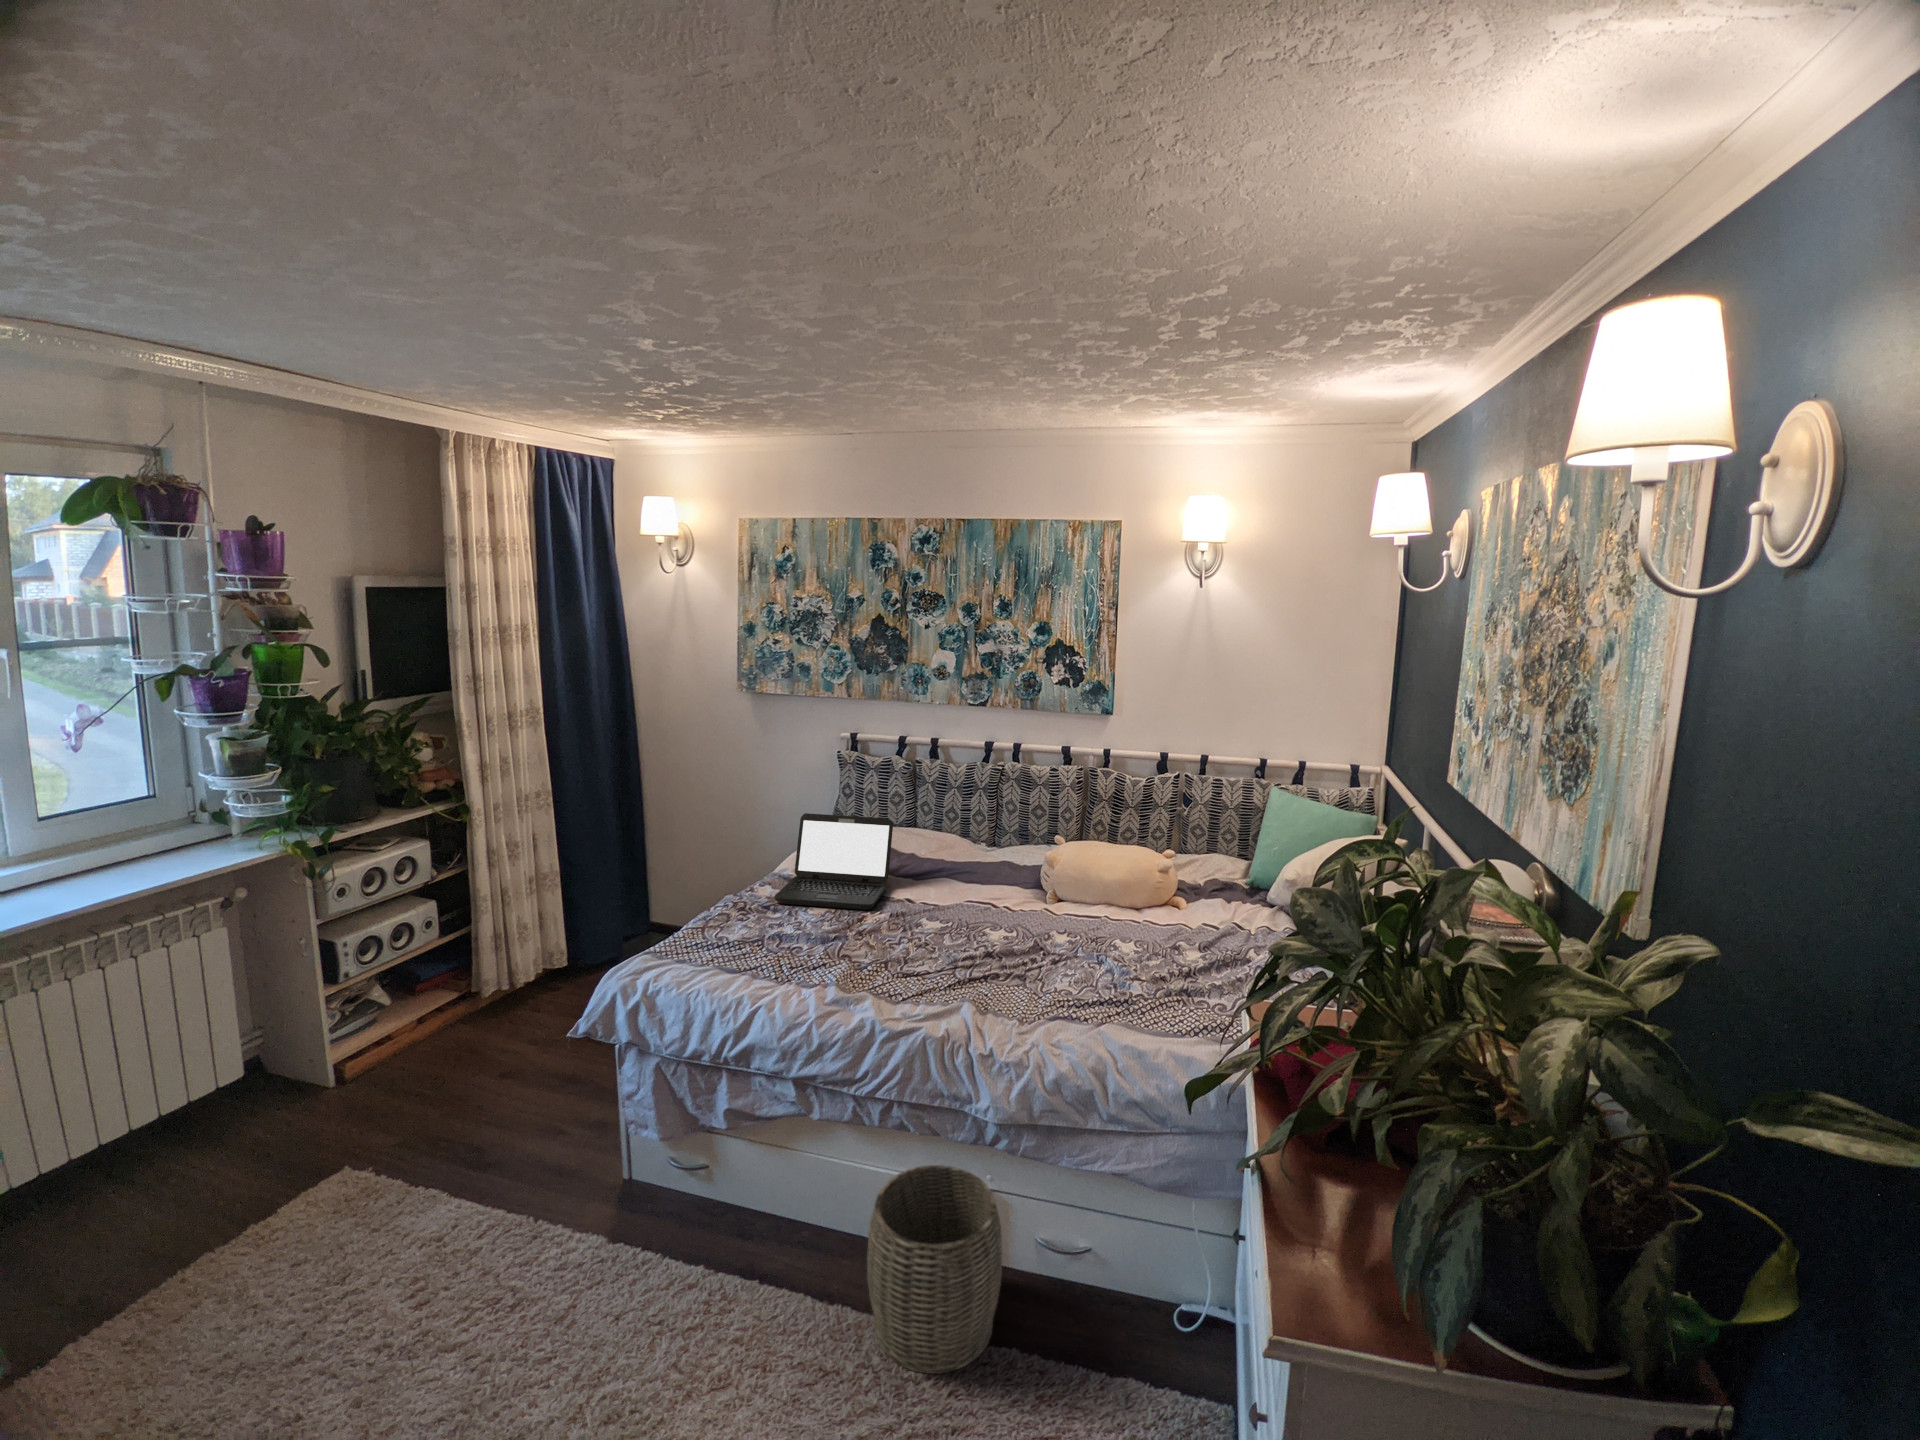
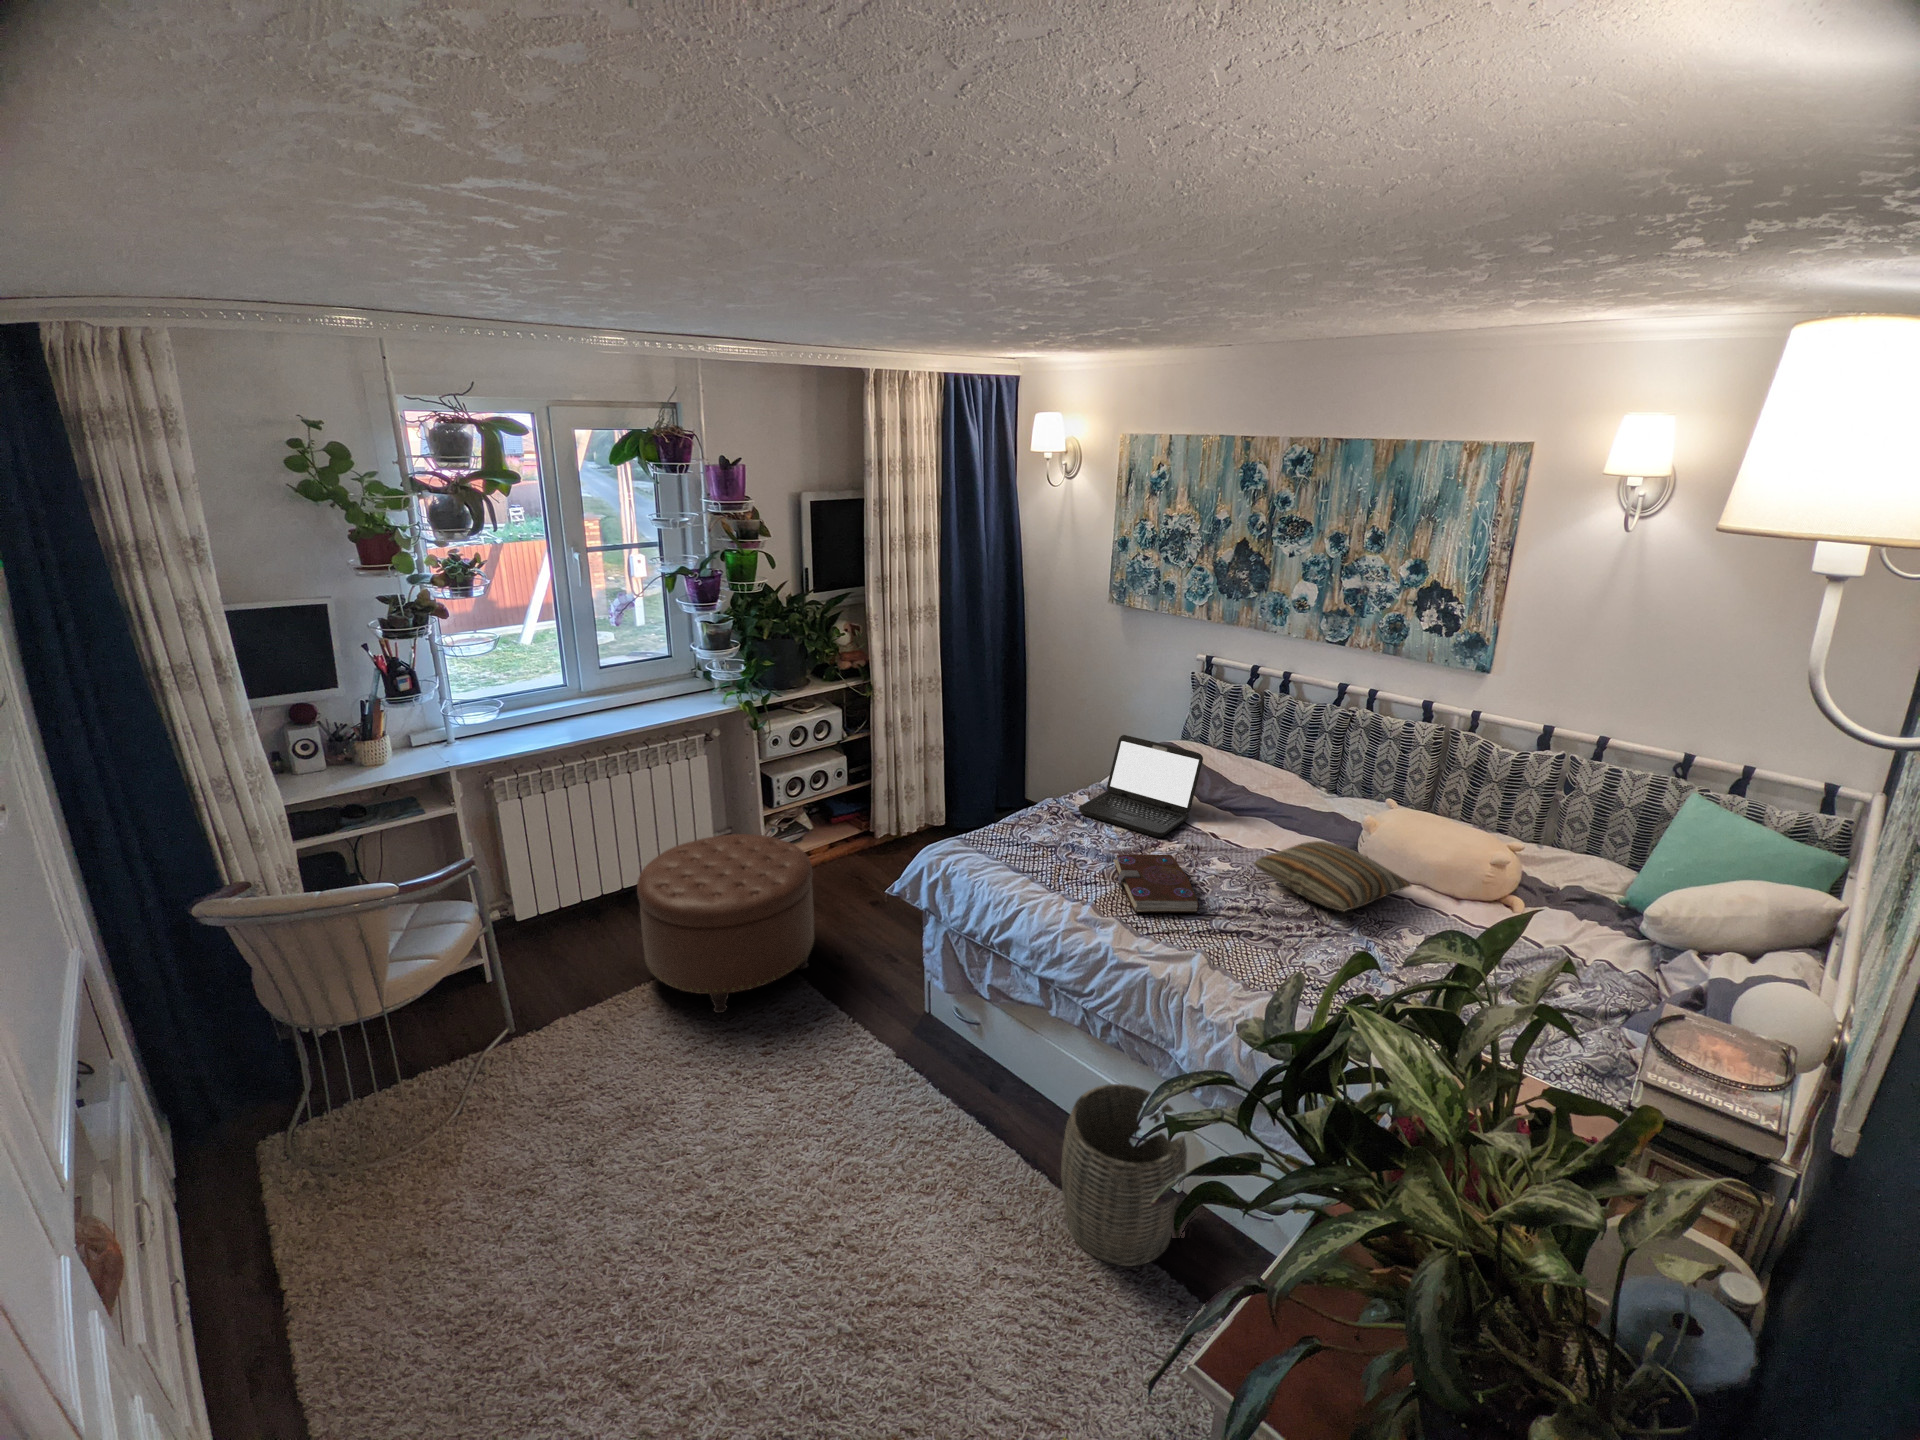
pillow: none [974,879,1109,935] -> present [1254,841,1411,911]
book: none [838,921,943,982] -> present [1113,854,1199,913]
ottoman: none [147,1015,449,1283] -> present [637,834,814,1013]

